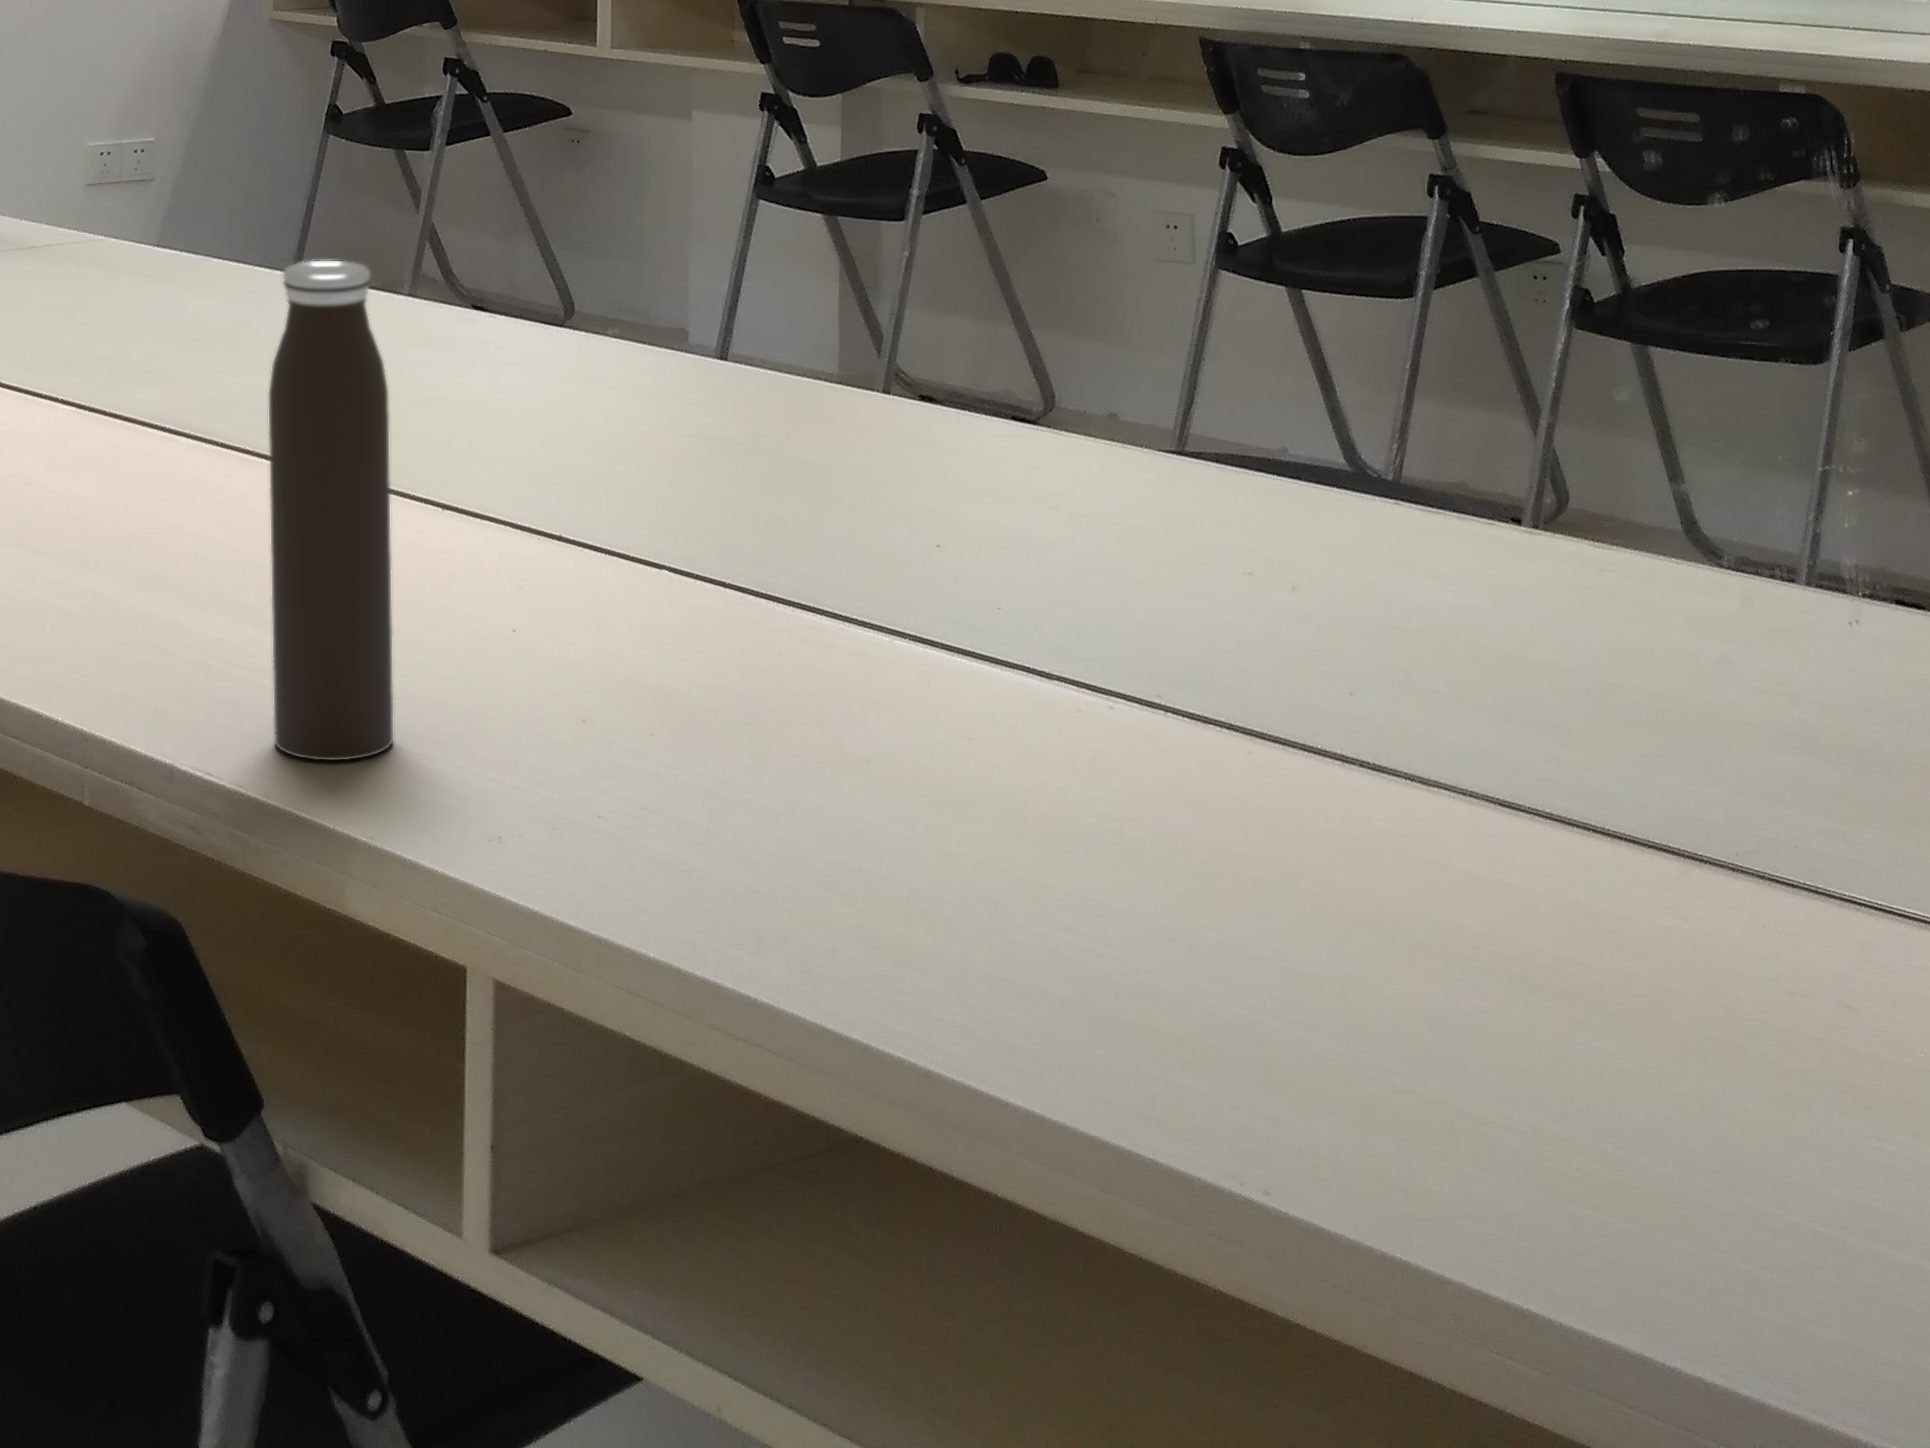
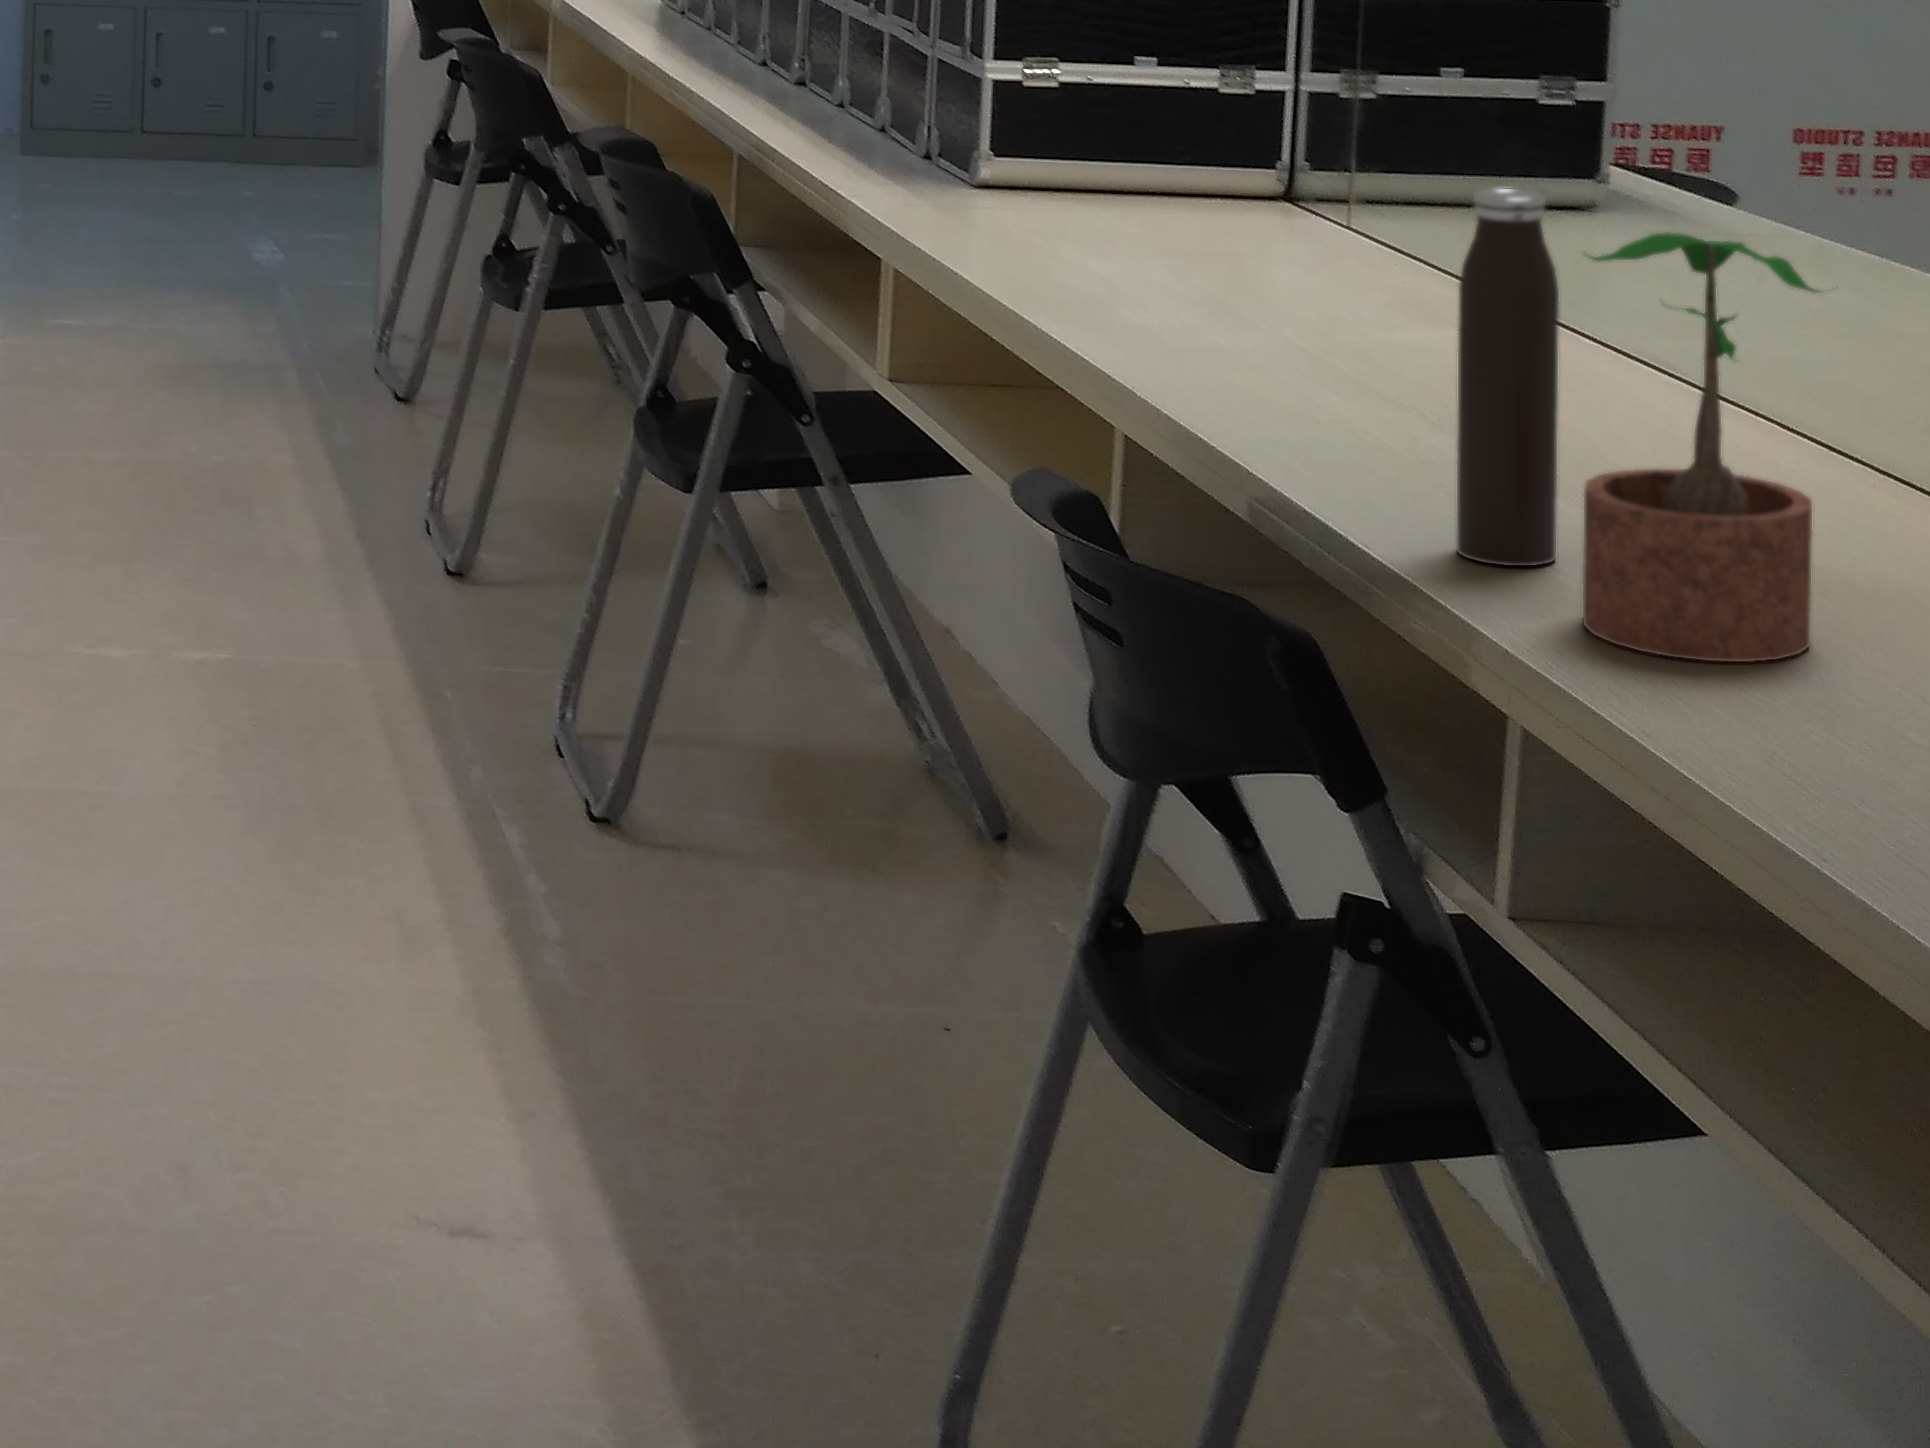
potted plant: none [497,301,789,861] -> present [1583,232,1838,662]

